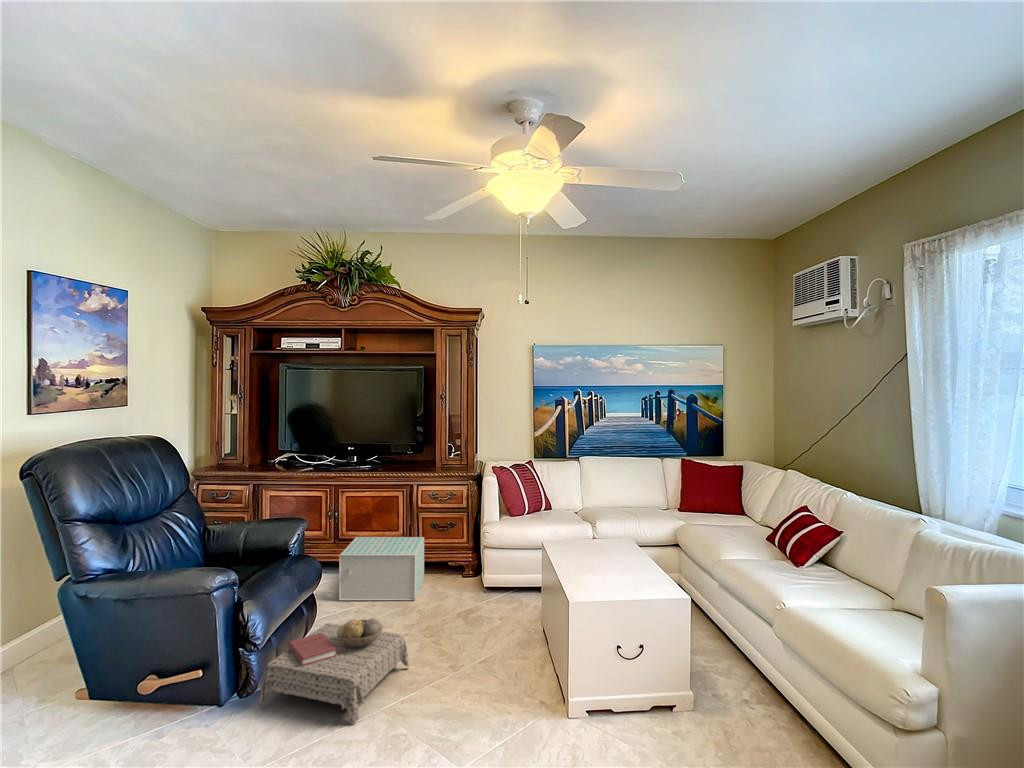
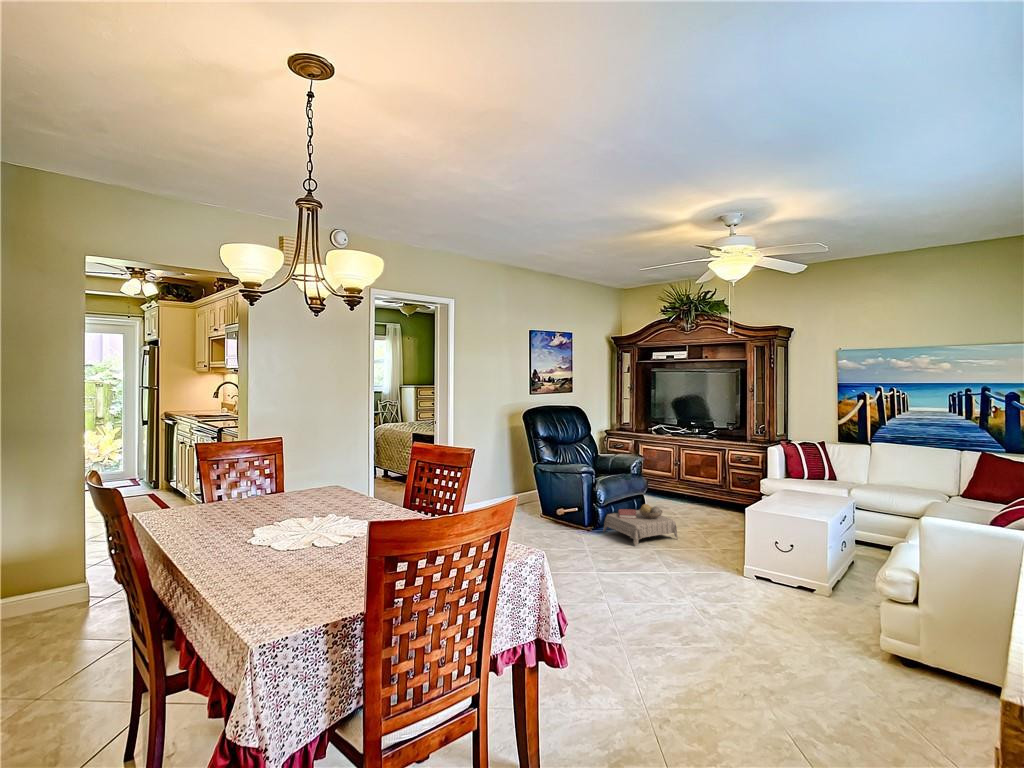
storage box: present [339,537,424,600] -> none [669,479,731,520]

